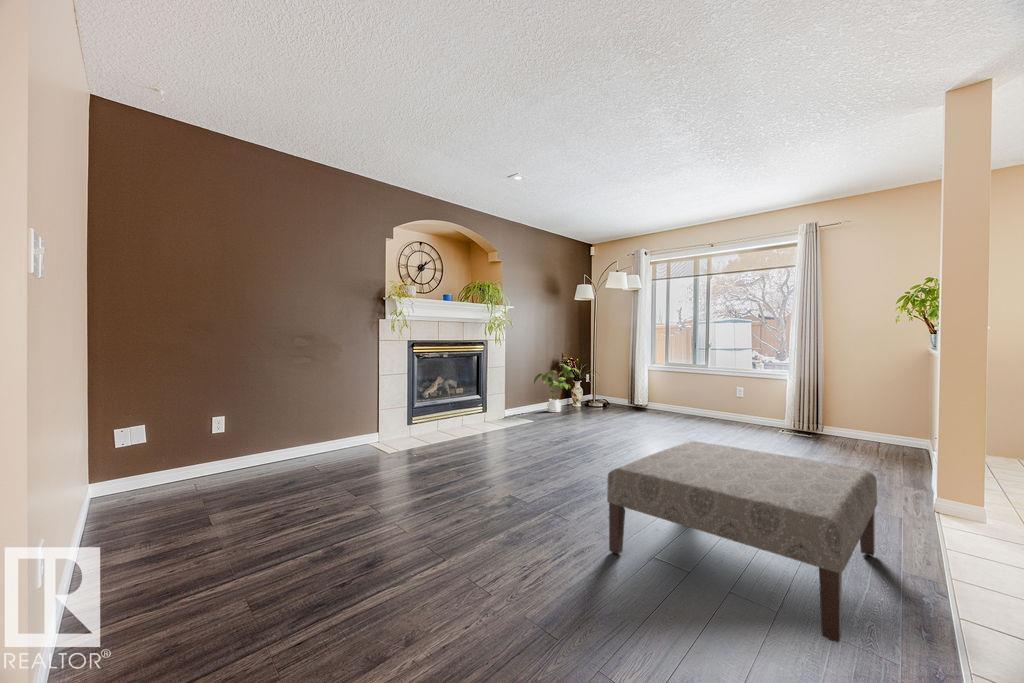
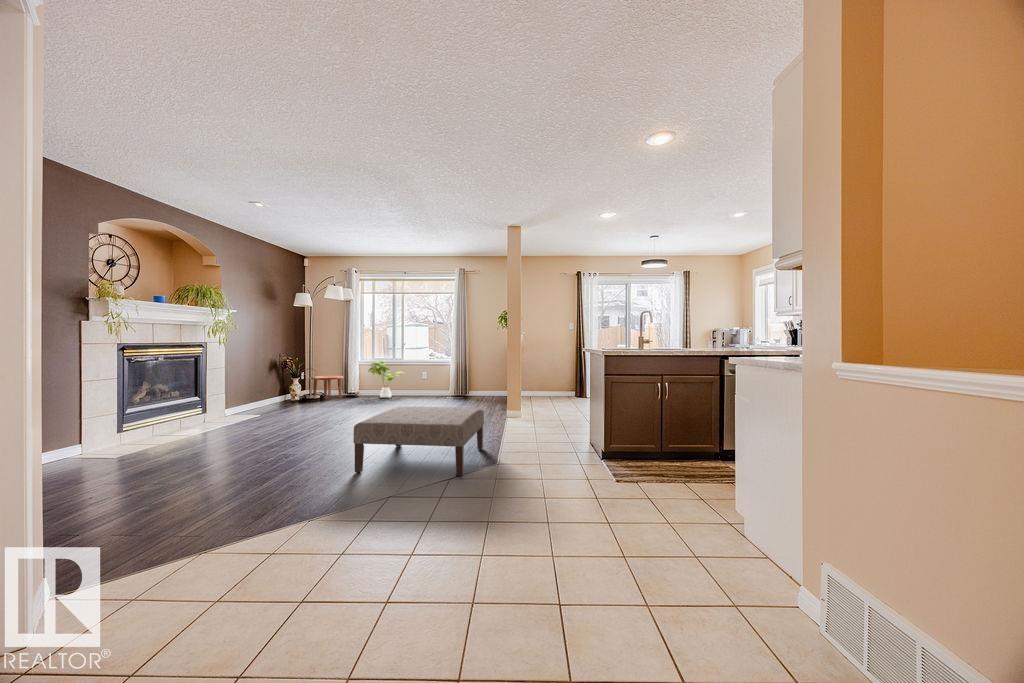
house plant: present [534,364,581,412] -> present [369,360,403,398]
side table: none [594,380,630,408] -> present [311,375,343,400]

